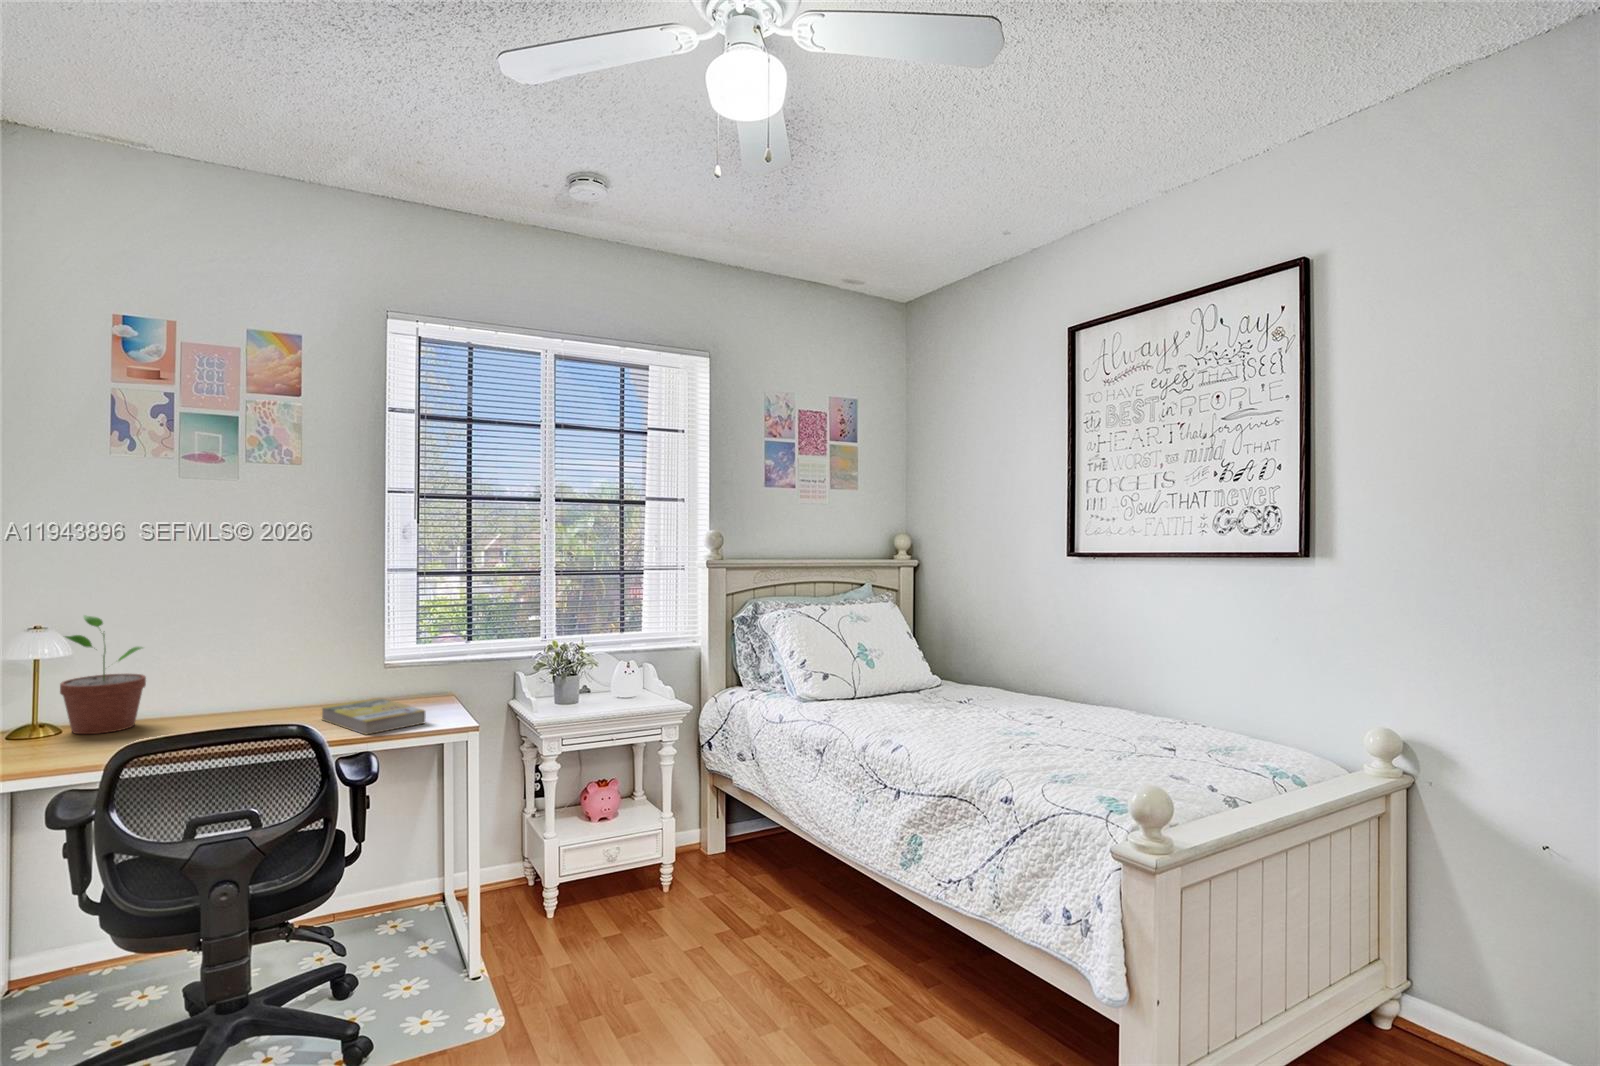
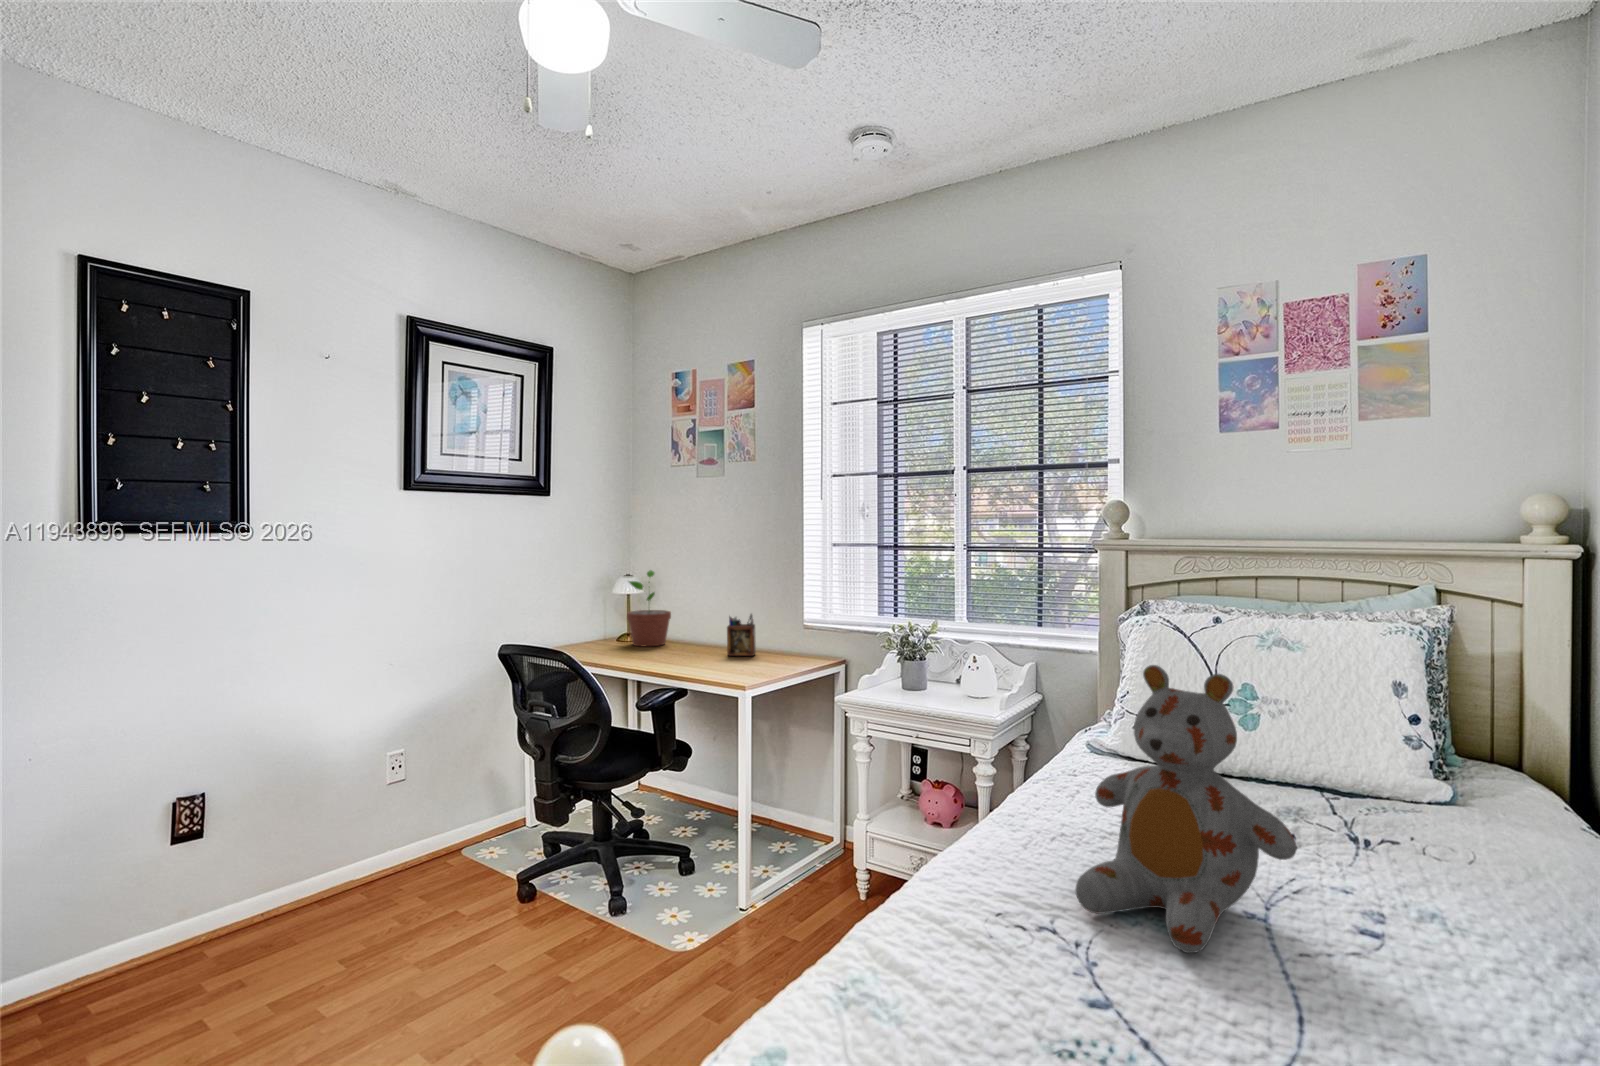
stuffed bear: none [948,634,1038,753] -> present [1075,665,1297,953]
desk organizer: none [287,657,333,715] -> present [727,614,756,656]
book: present [322,698,425,735] -> none [699,651,768,676]

